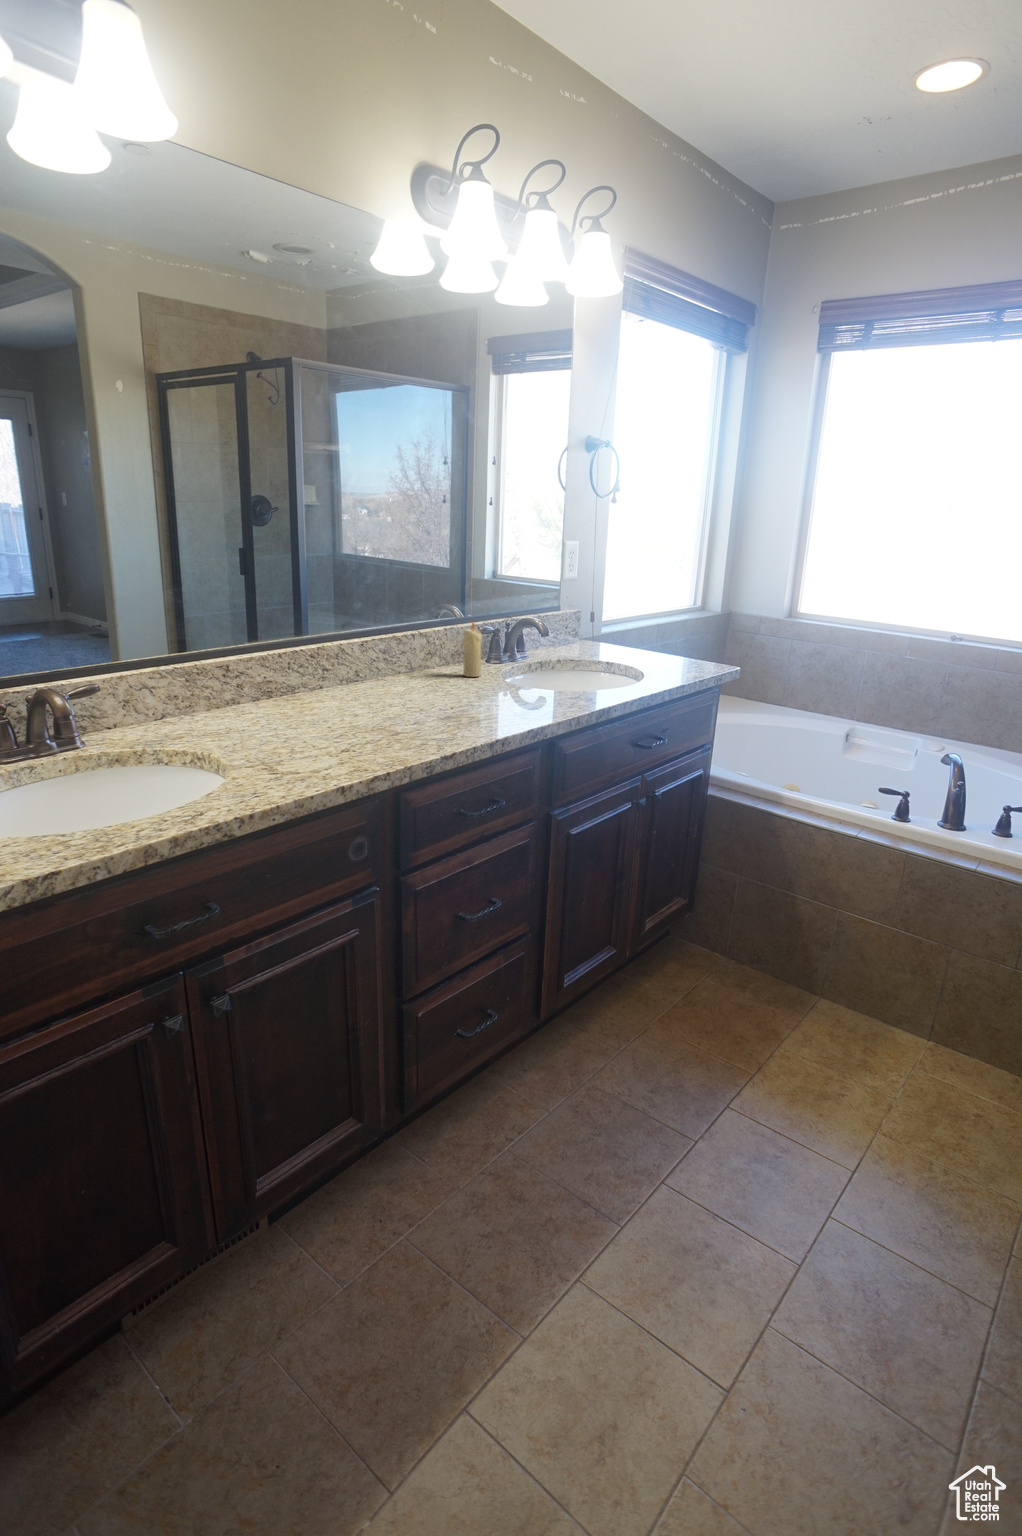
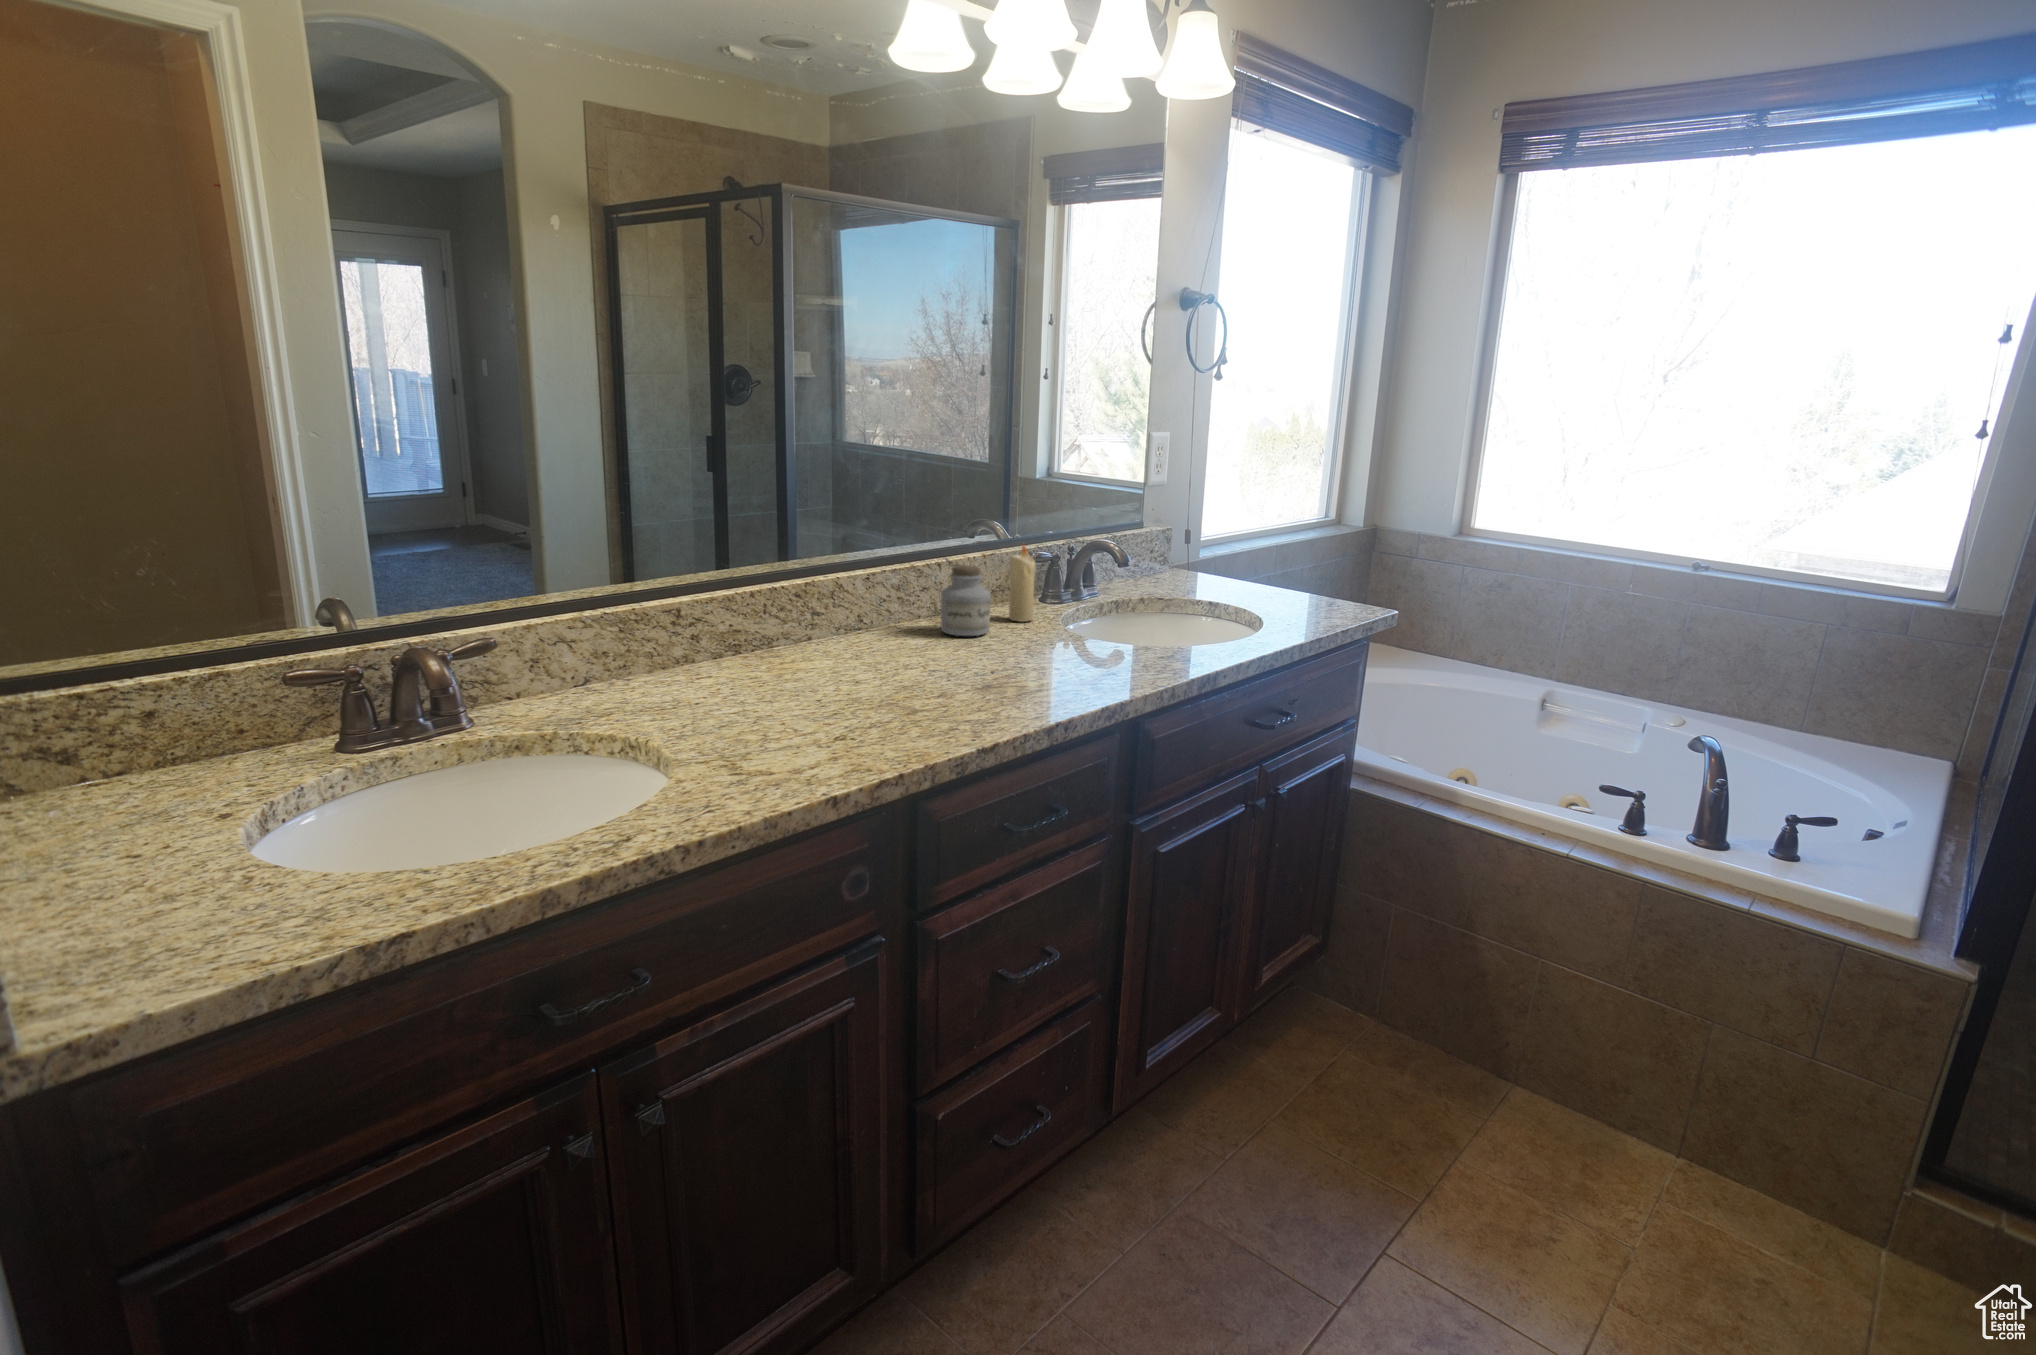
jar: none [414,636,450,687] -> present [941,566,991,636]

